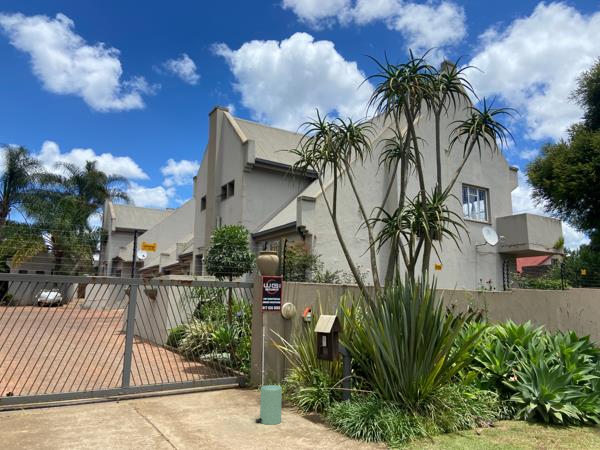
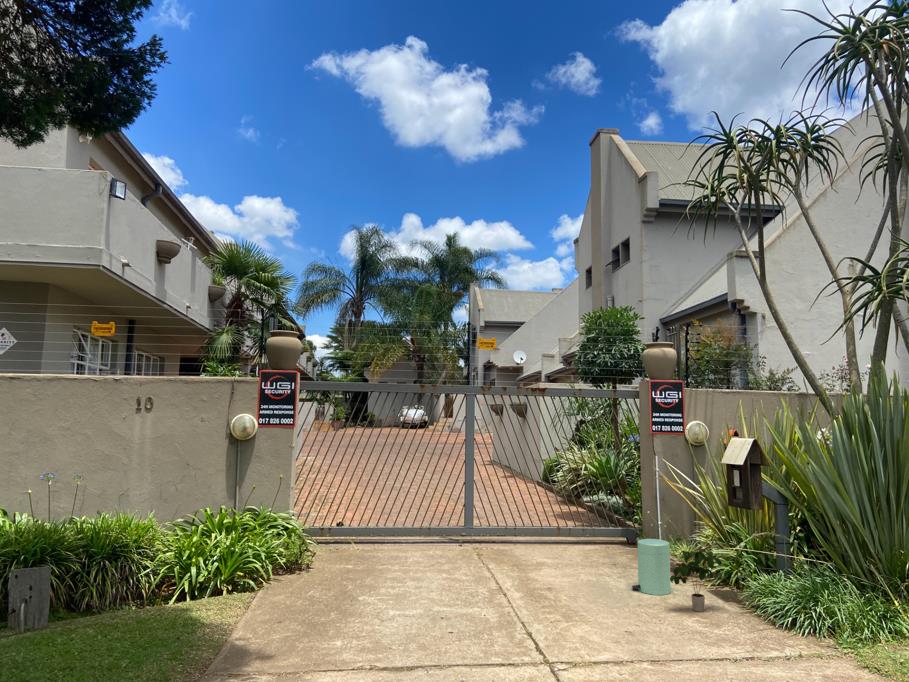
potted plant: none [286,390,317,433] -> present [670,549,722,612]

